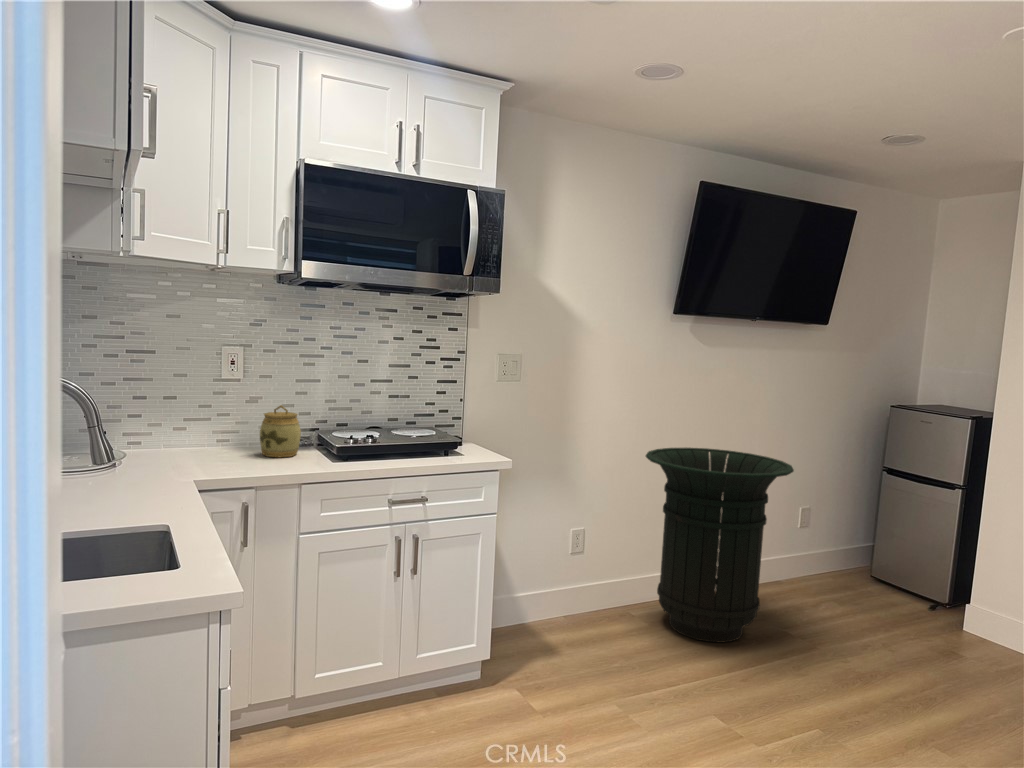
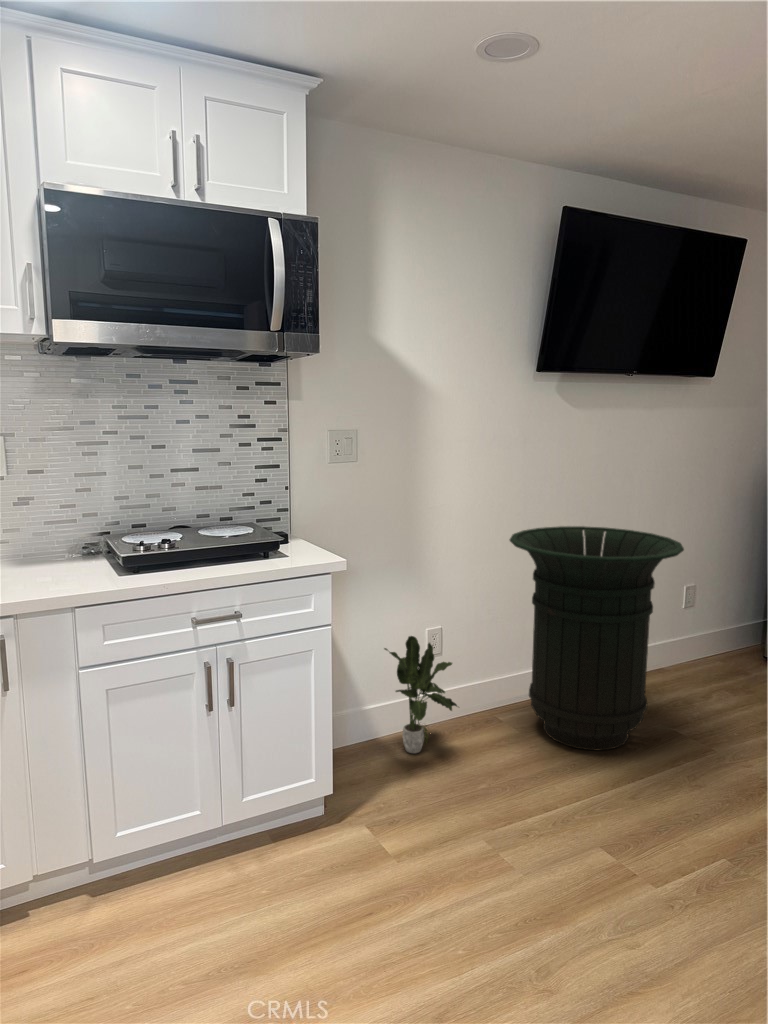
jar: present [260,405,301,457] -> none [28,507,81,572]
potted plant: none [534,533,597,636] -> present [384,636,457,753]

